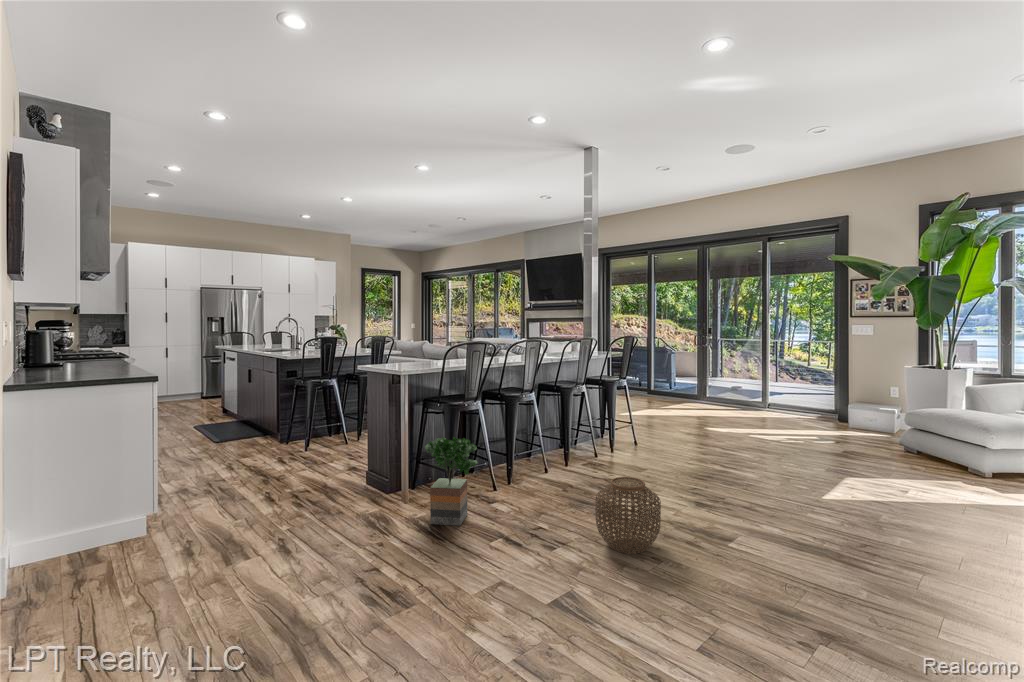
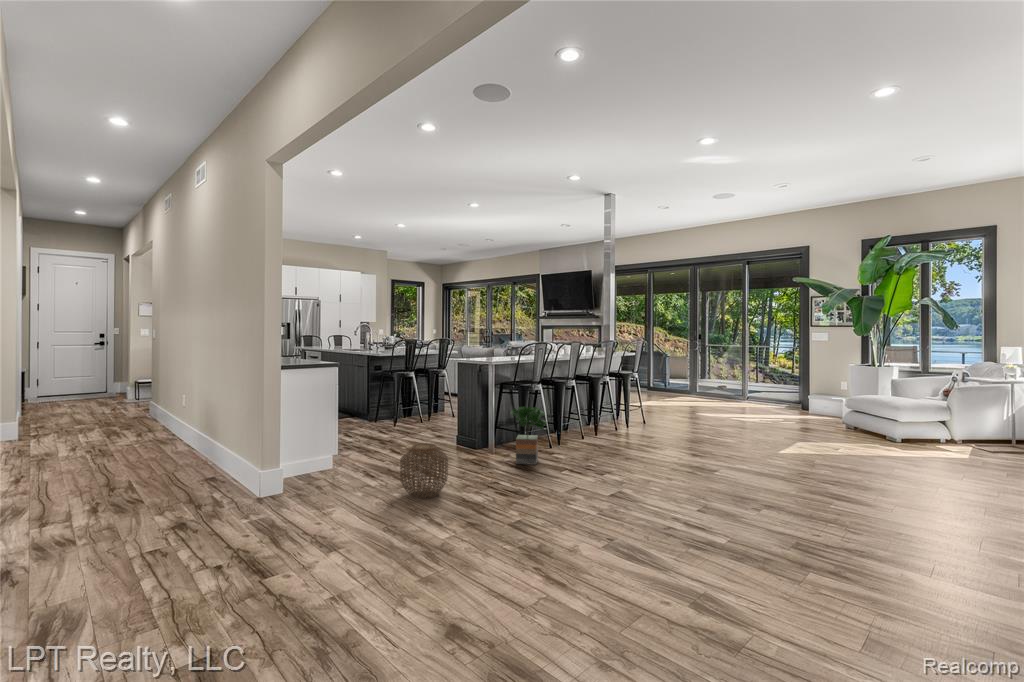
woven basket: present [595,477,661,554] -> present [400,443,448,499]

